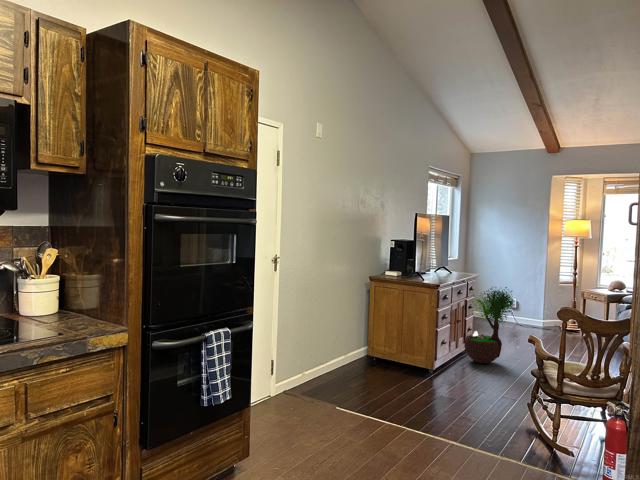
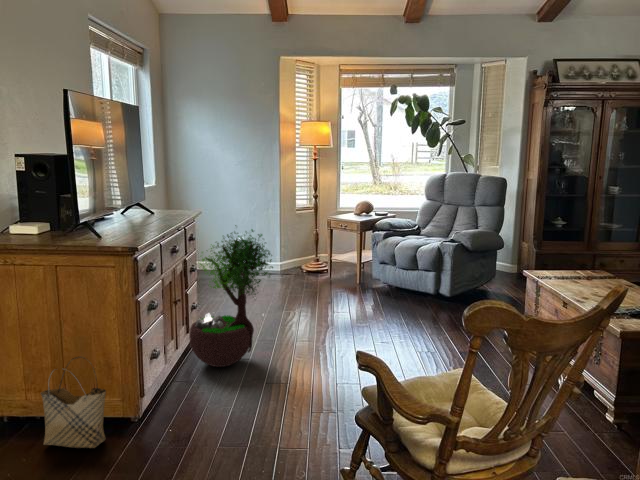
woven basket: none [390,333,419,376] -> present [41,356,106,448]

